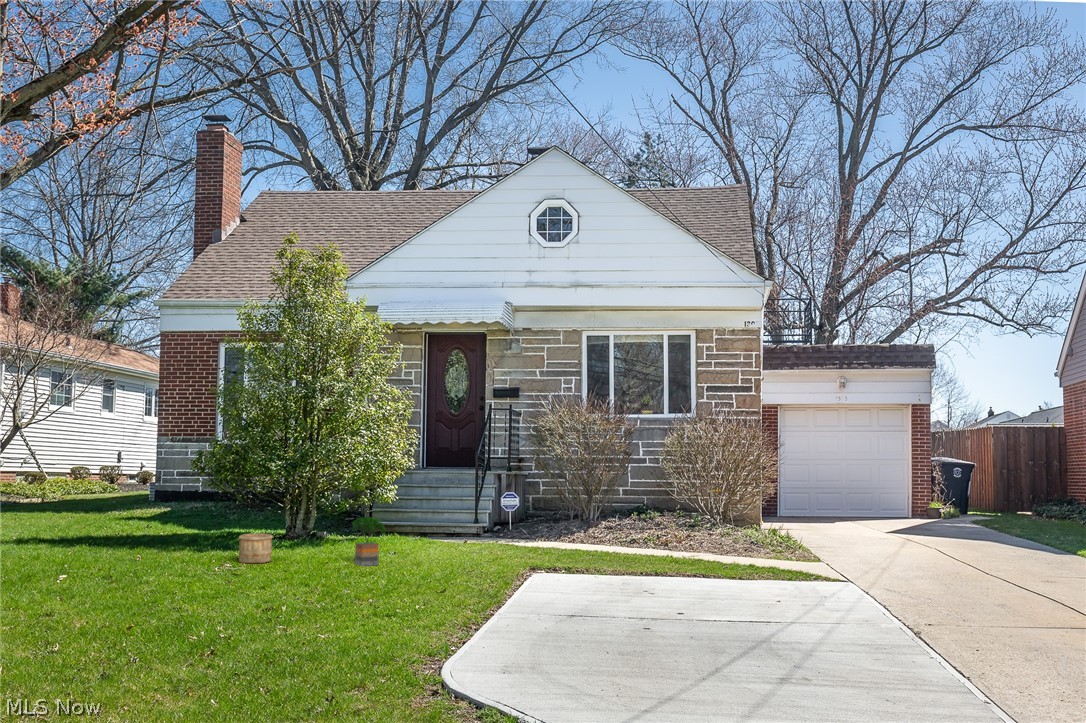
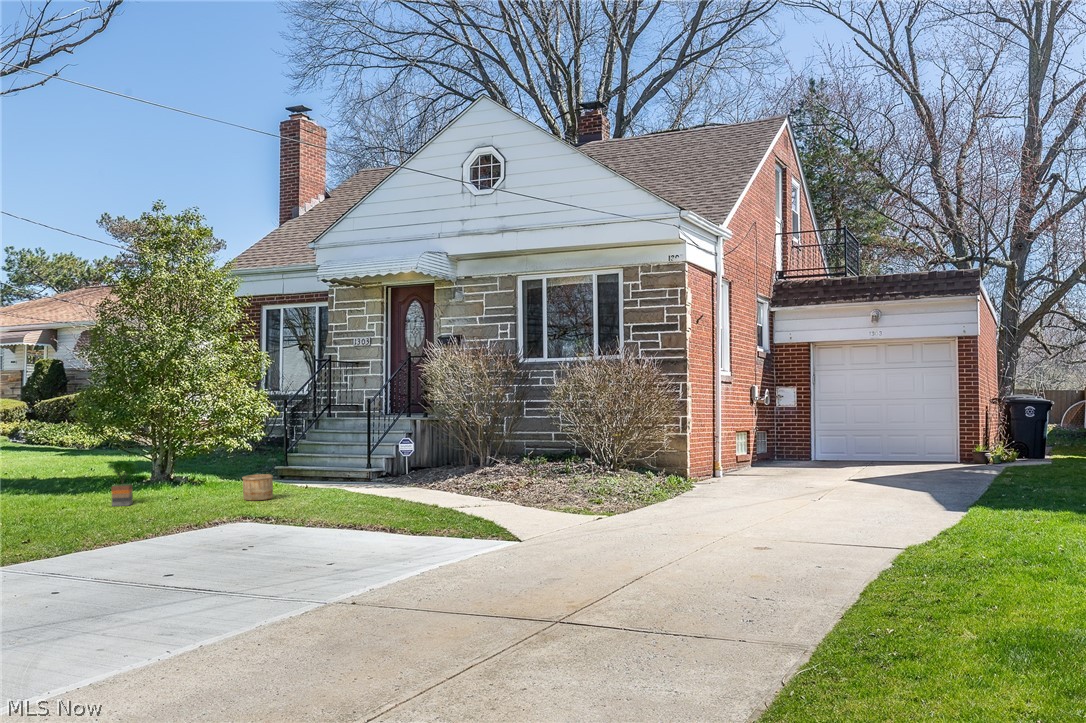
wooden bucket: present [239,533,273,563] -> present [242,474,273,501]

